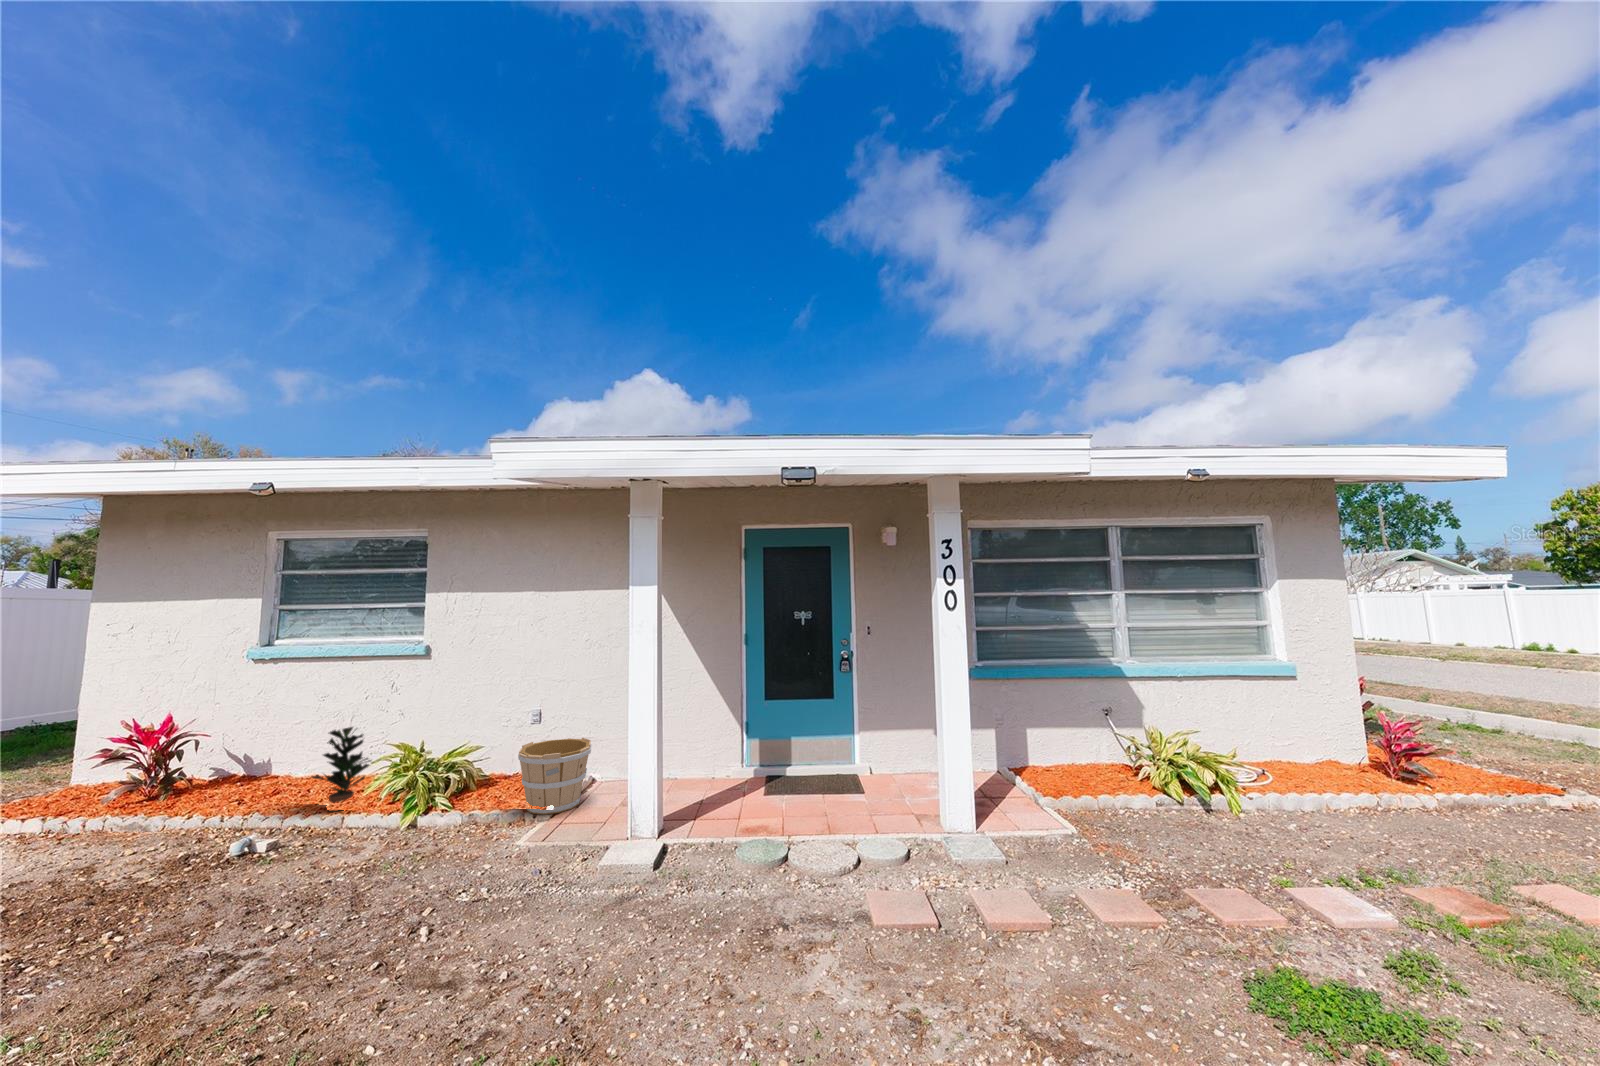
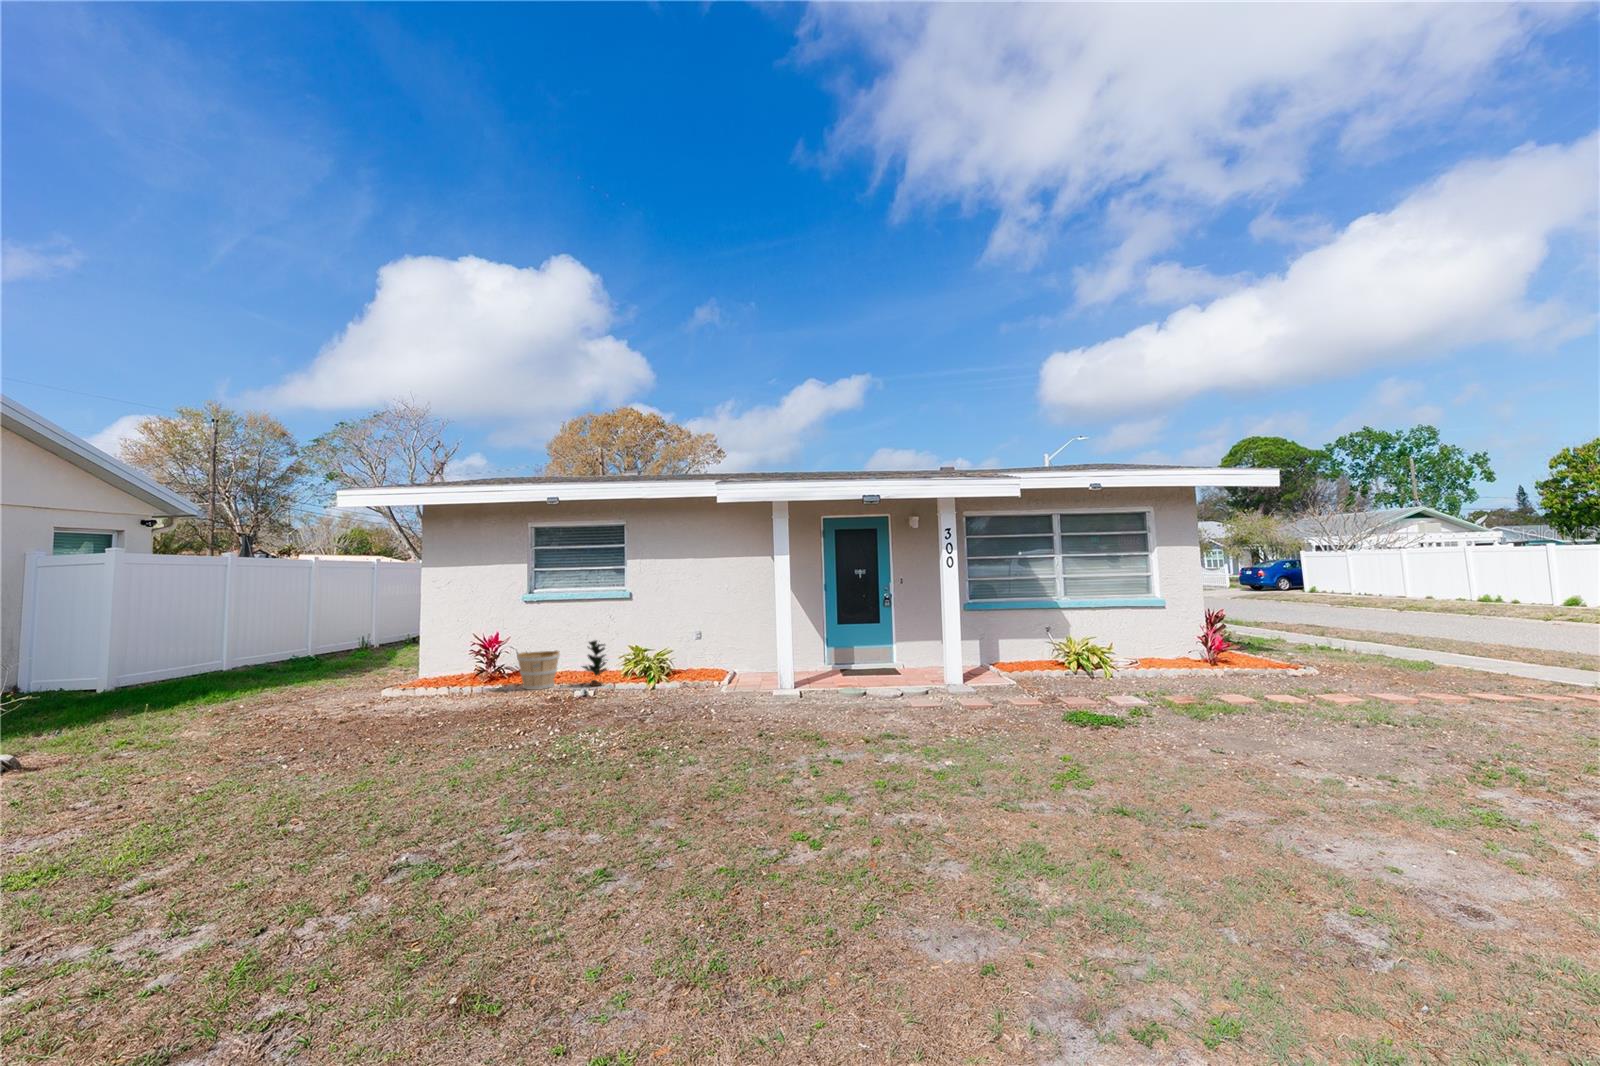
wooden bucket: present [518,738,592,815] -> present [517,650,560,690]

